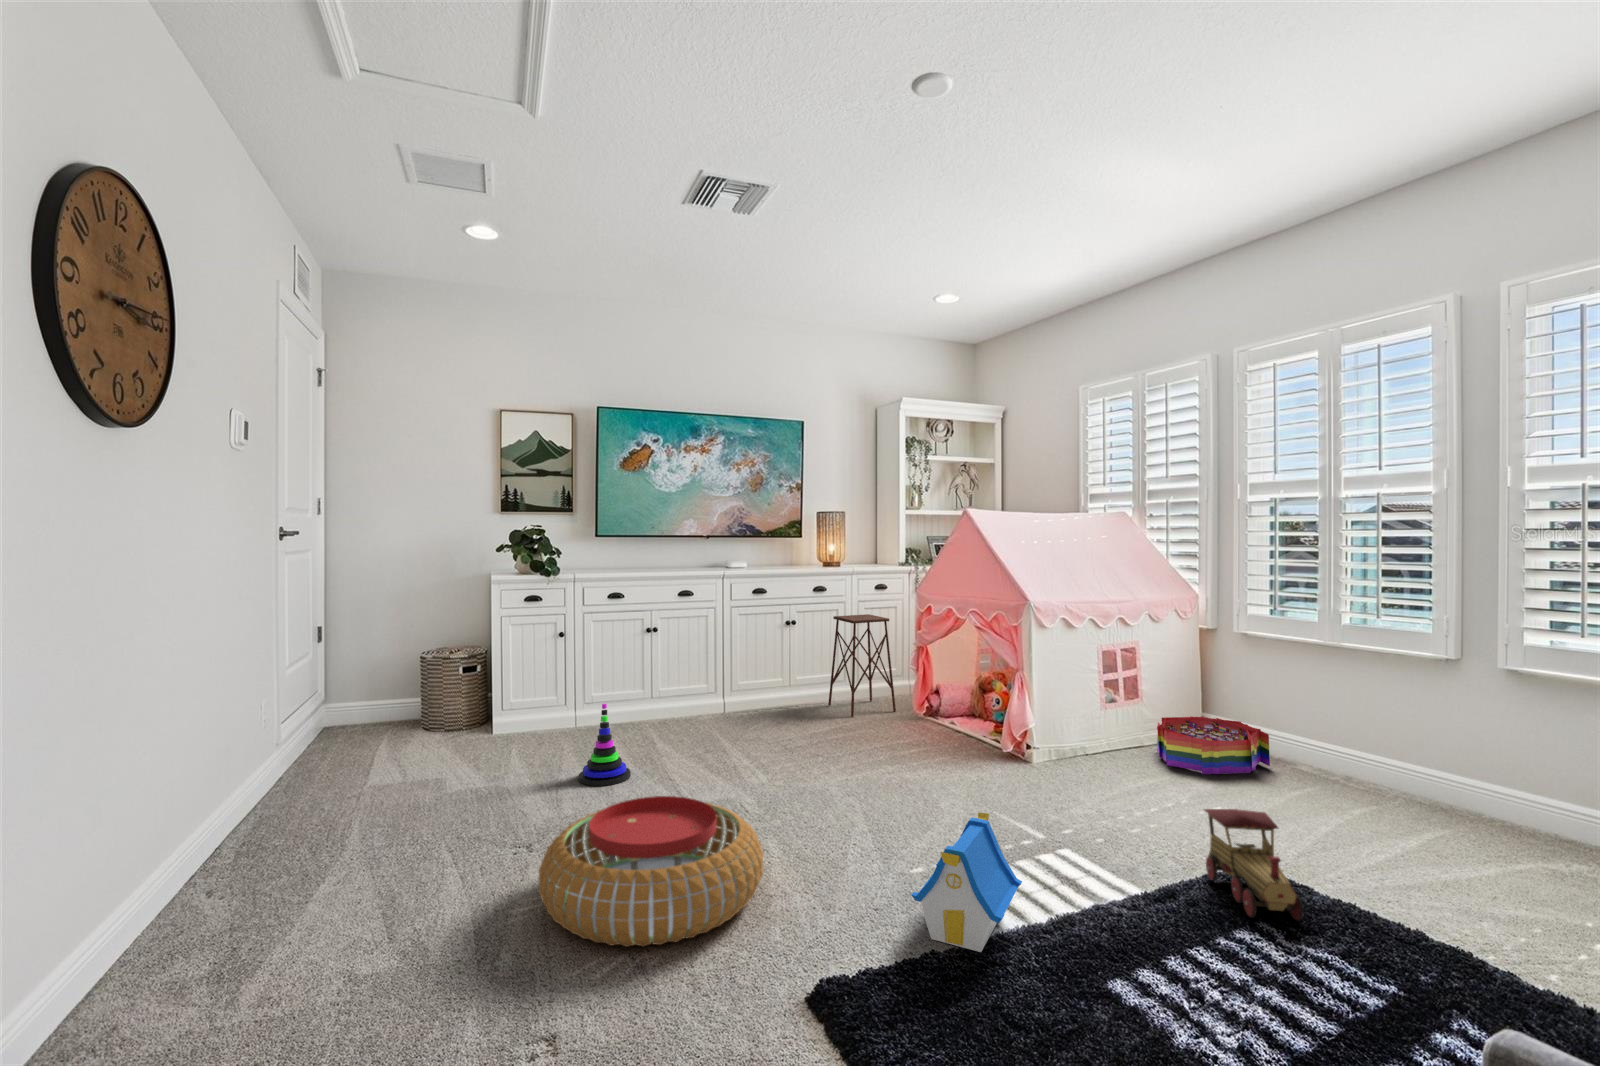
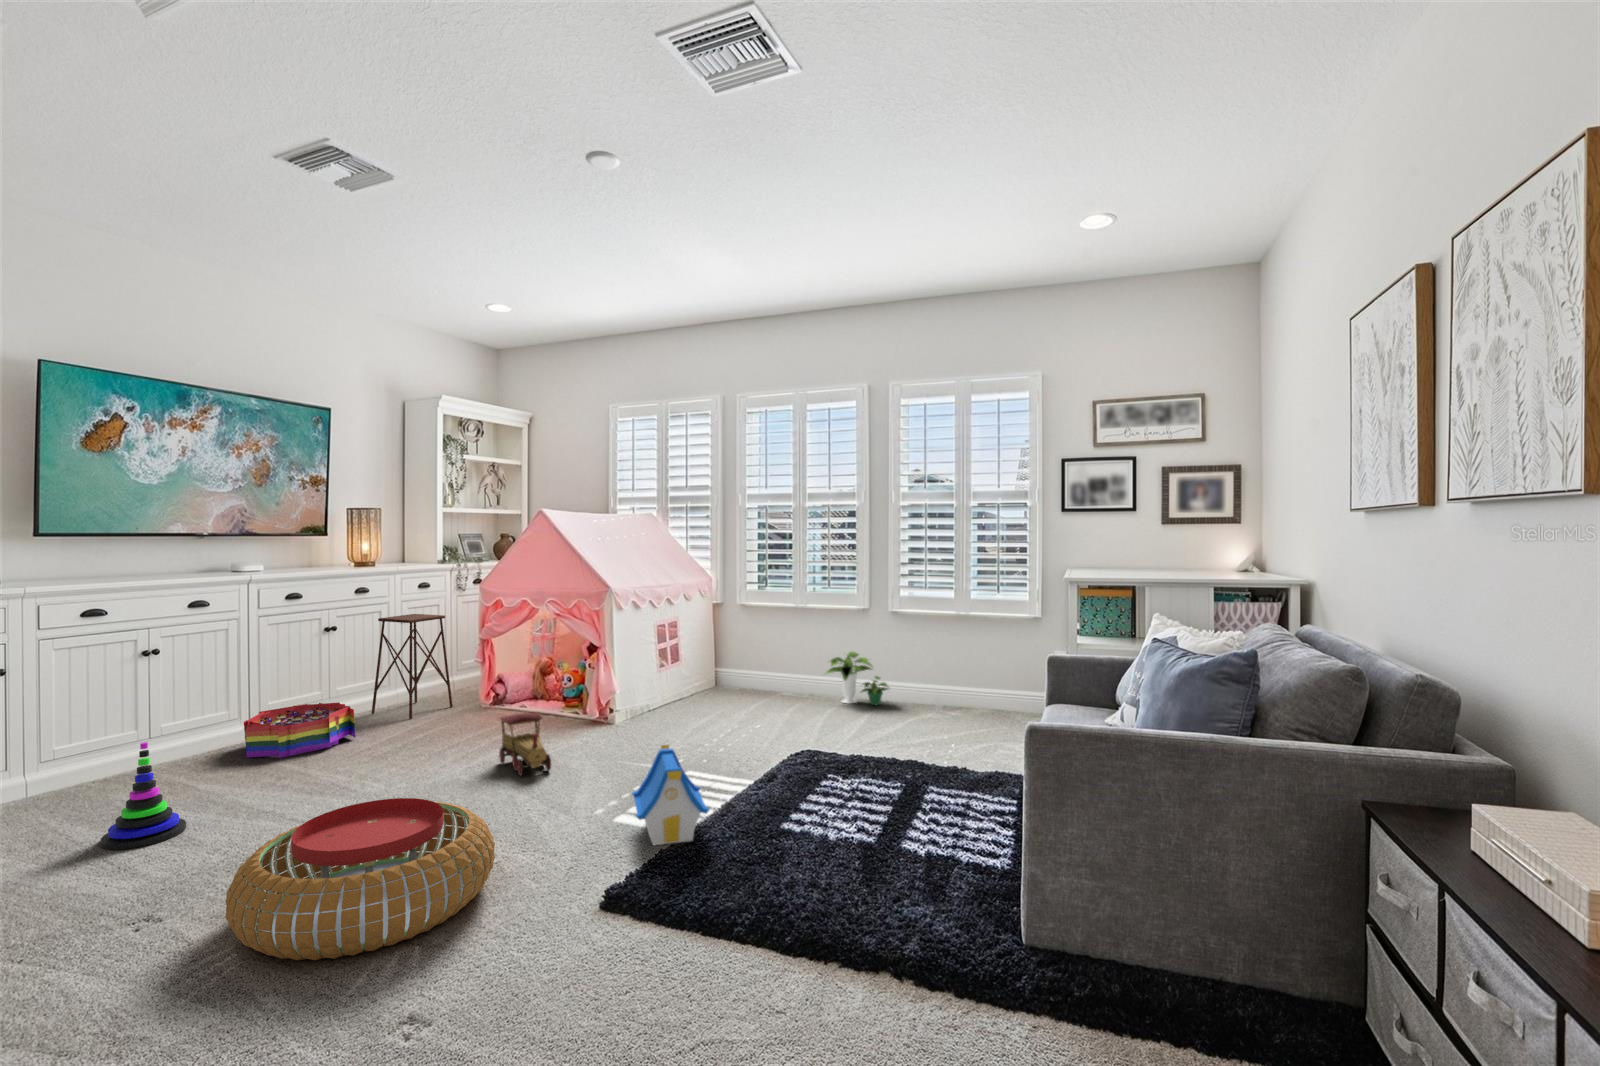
storage bin: present [1157,716,1270,774] -> present [244,702,355,758]
potted plant: none [1361,730,1497,830] -> present [825,652,888,705]
toy train: present [1204,809,1304,921] -> present [499,712,551,776]

